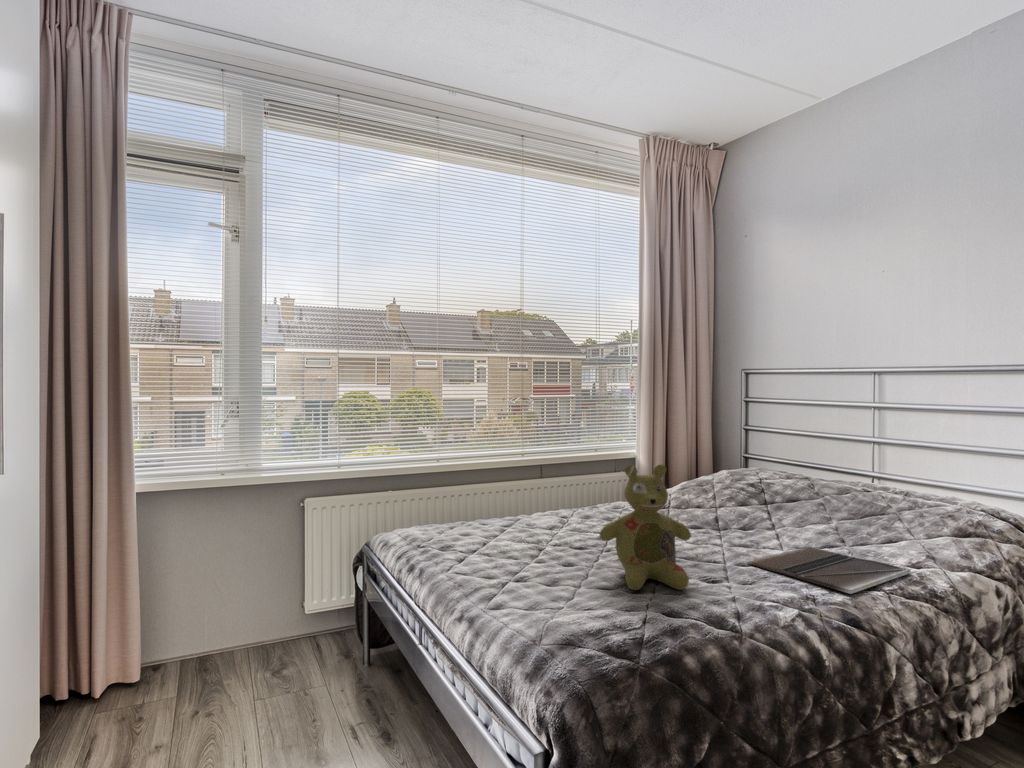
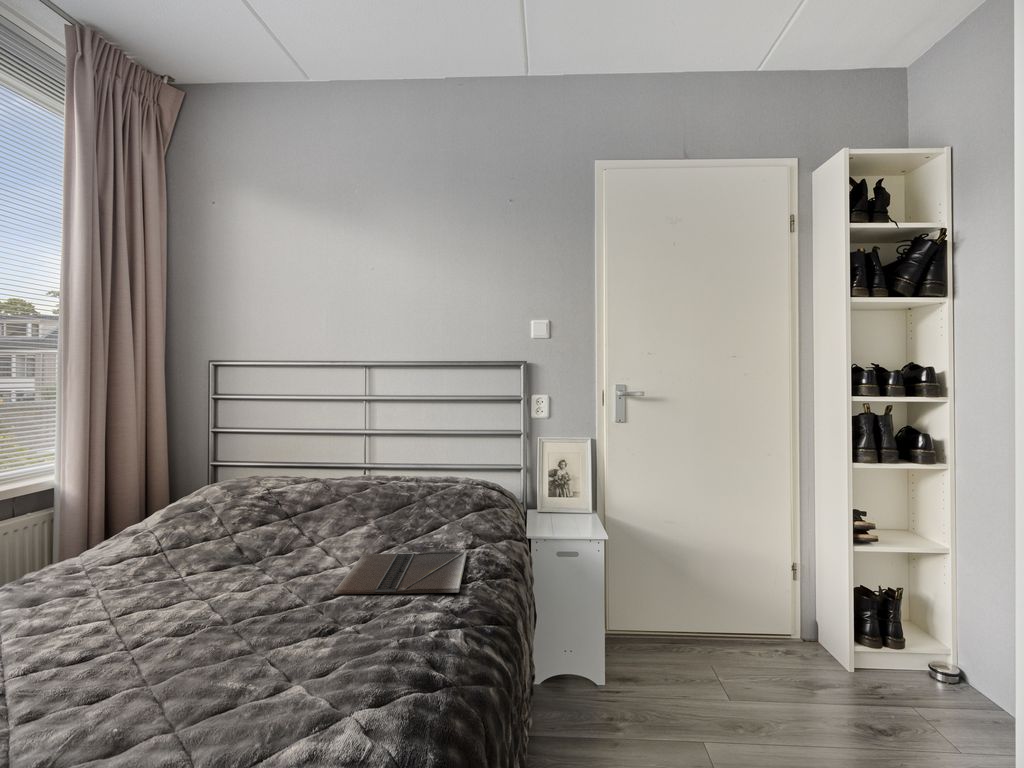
stuffed bear: present [600,465,691,590] -> none [164,490,318,689]

